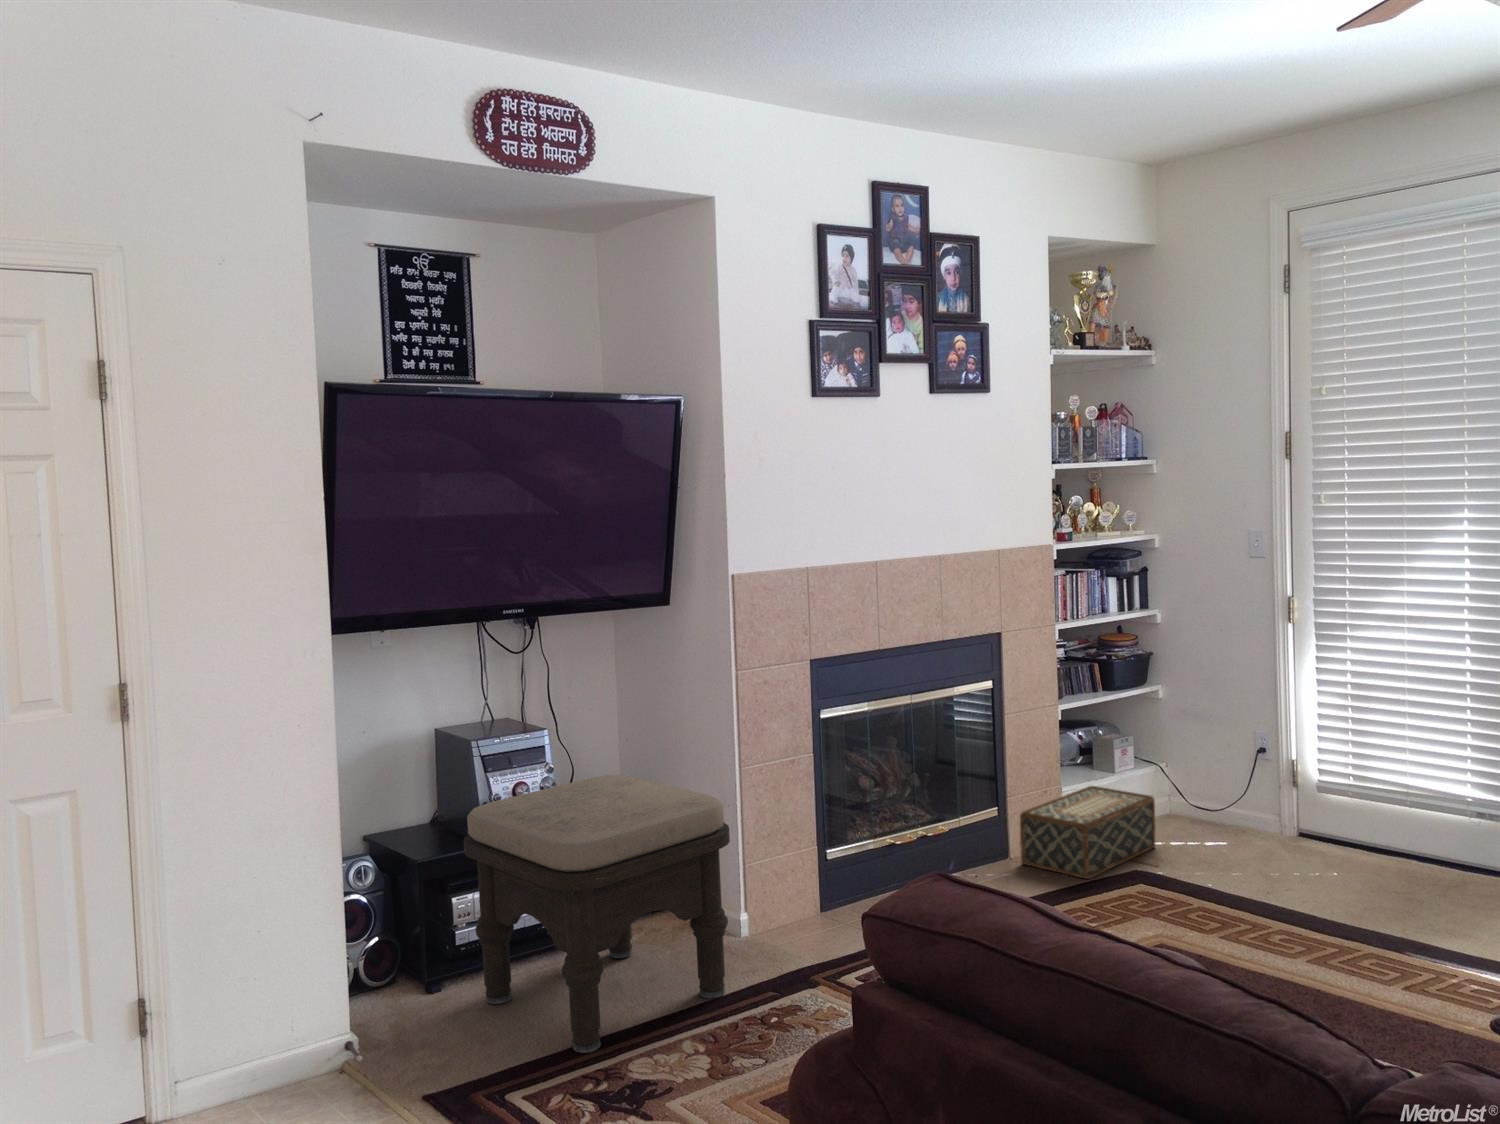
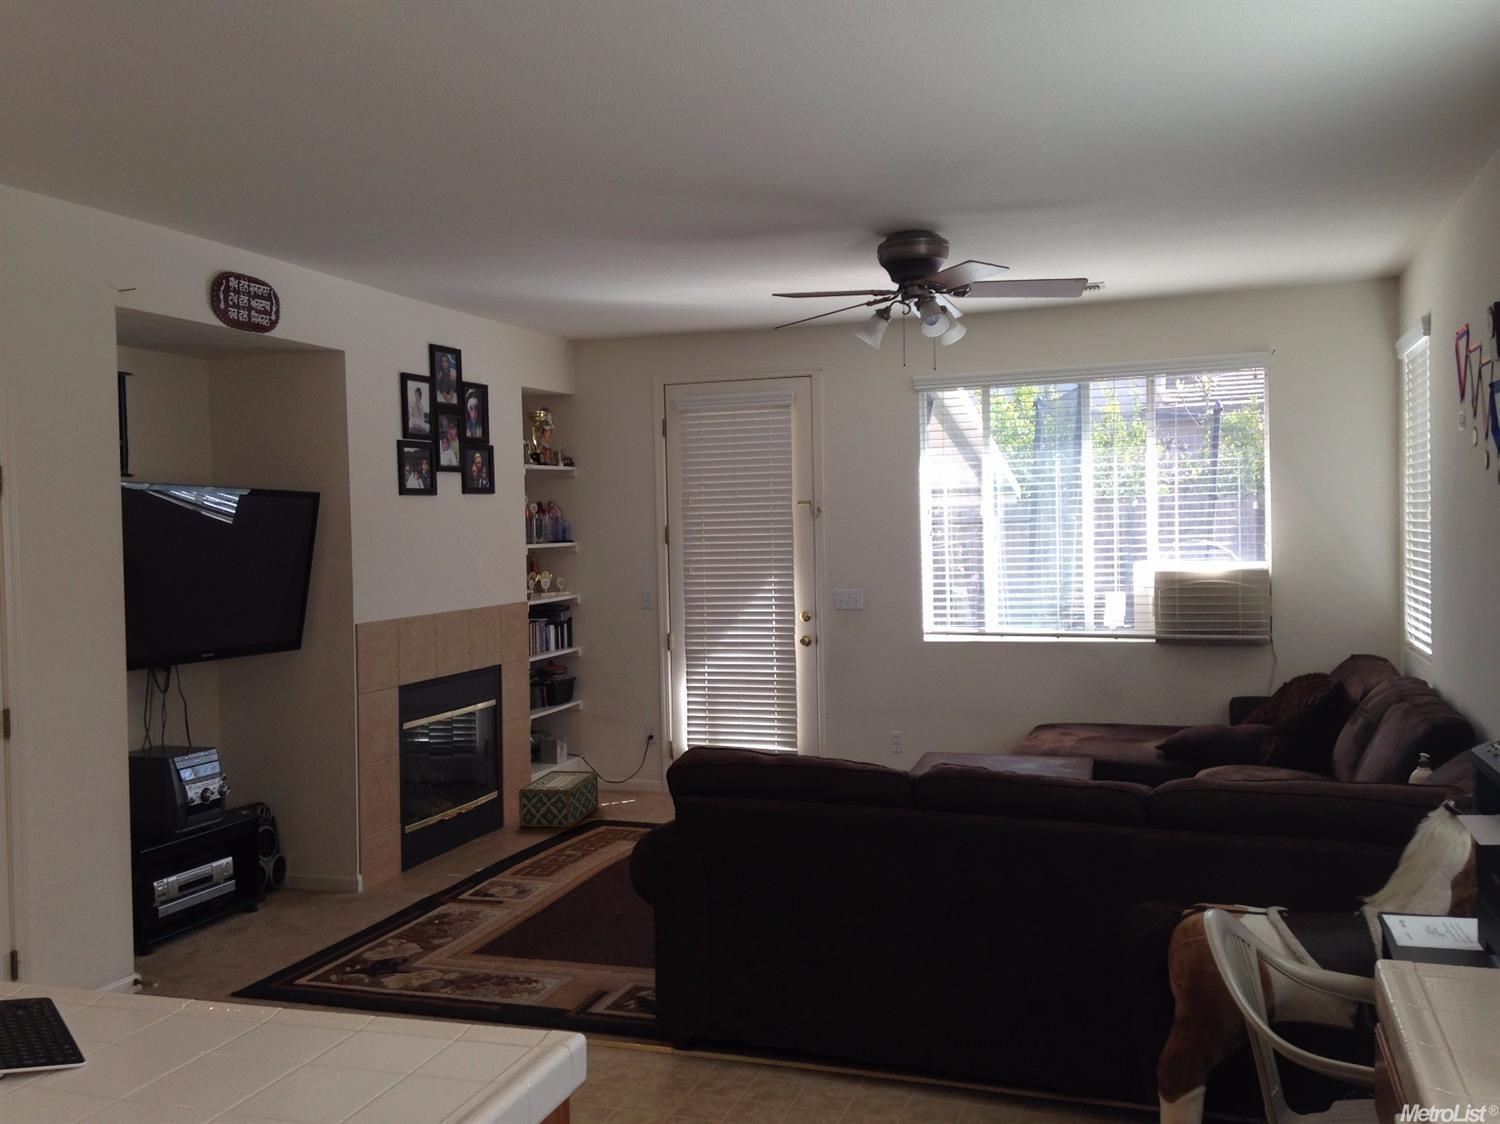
ottoman: present [464,775,730,1053] -> none [190,776,393,958]

